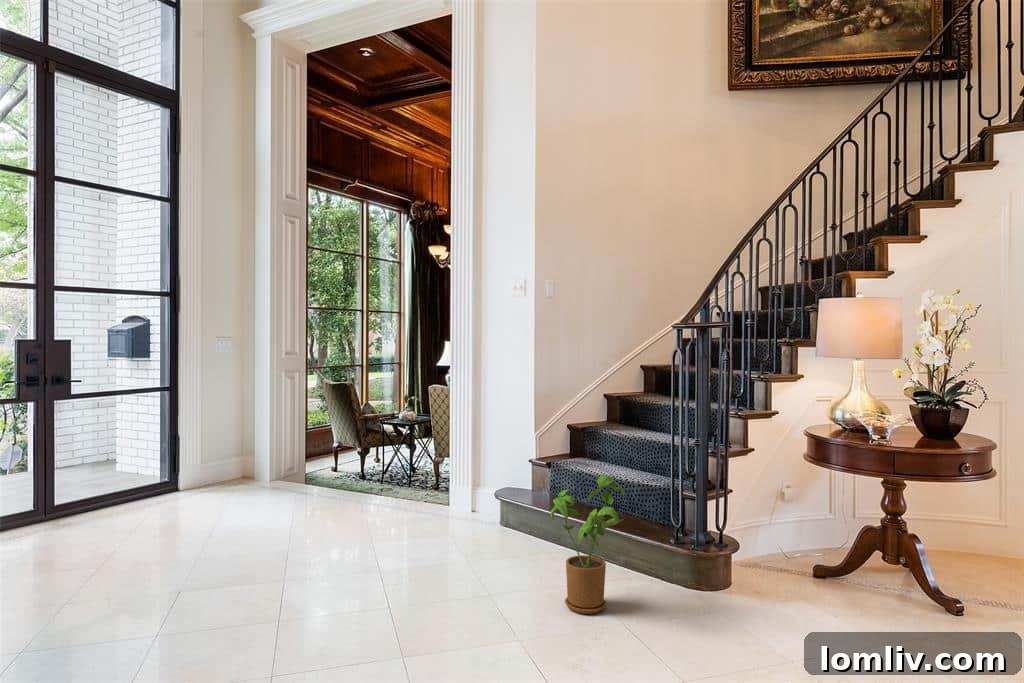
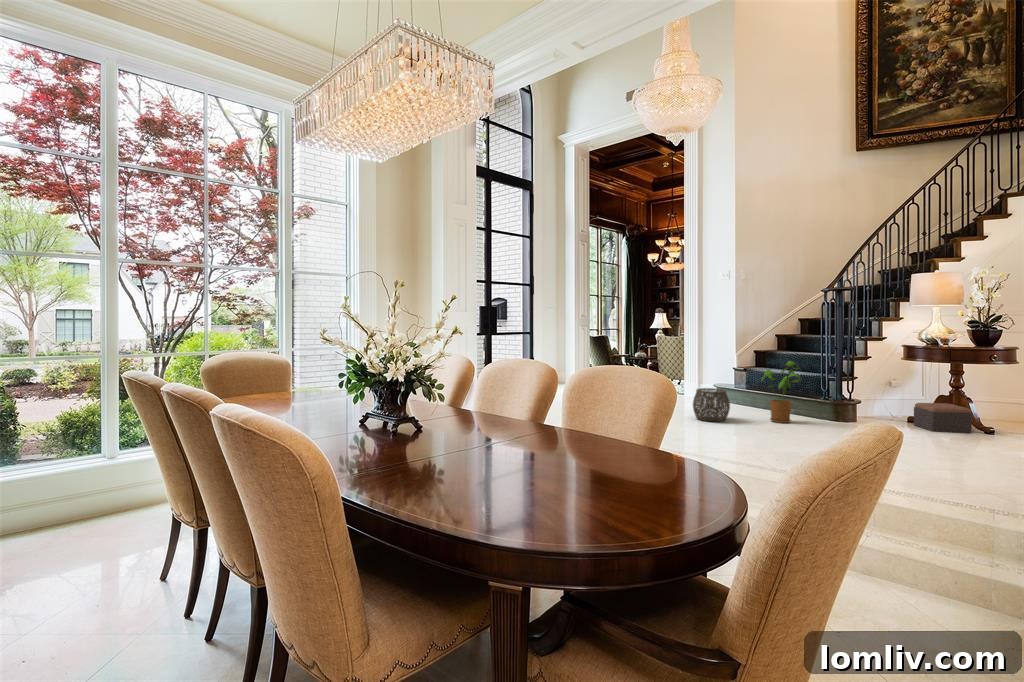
woven basket: none [403,535,482,624] -> present [693,388,730,422]
footstool: none [828,553,932,624] -> present [914,403,972,433]

